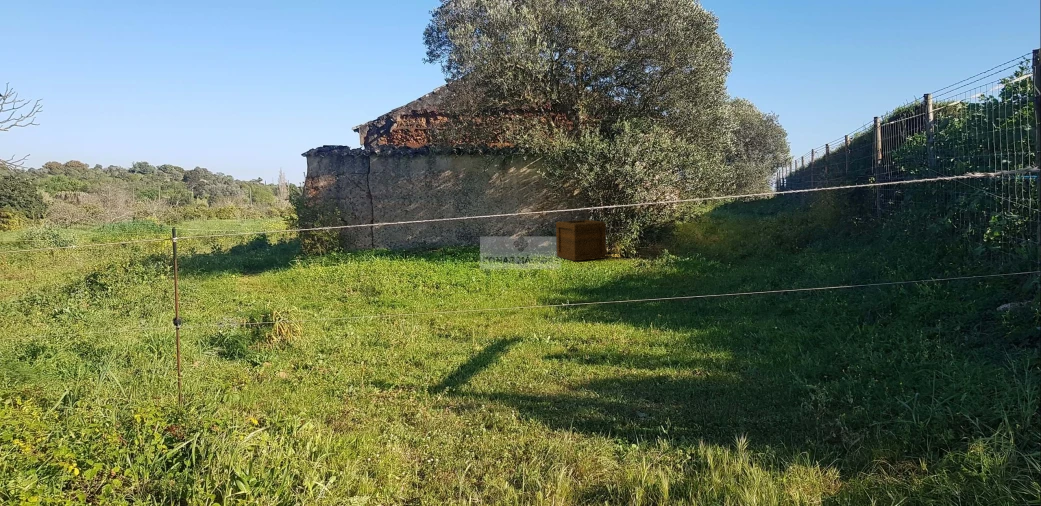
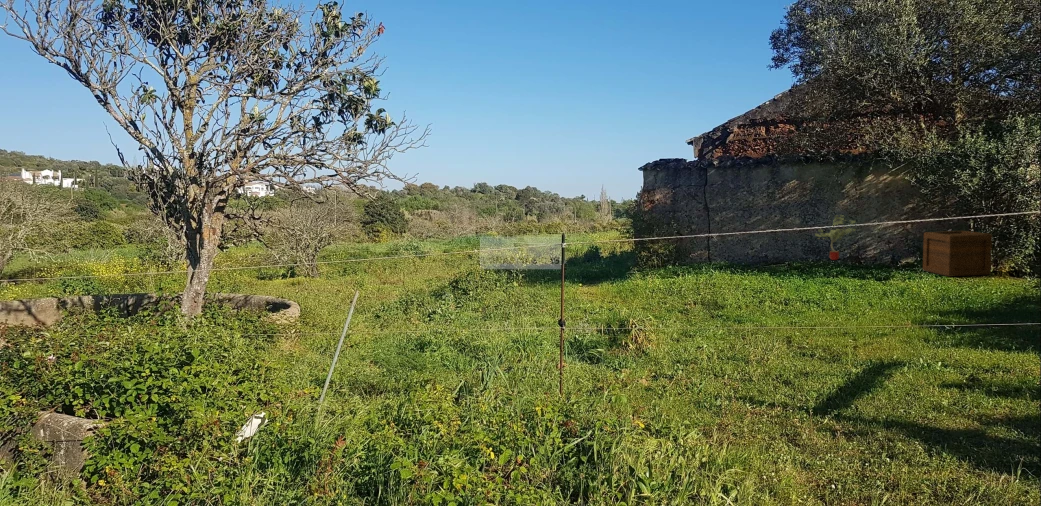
potted tree: none [468,206,504,250] -> present [815,215,855,260]

